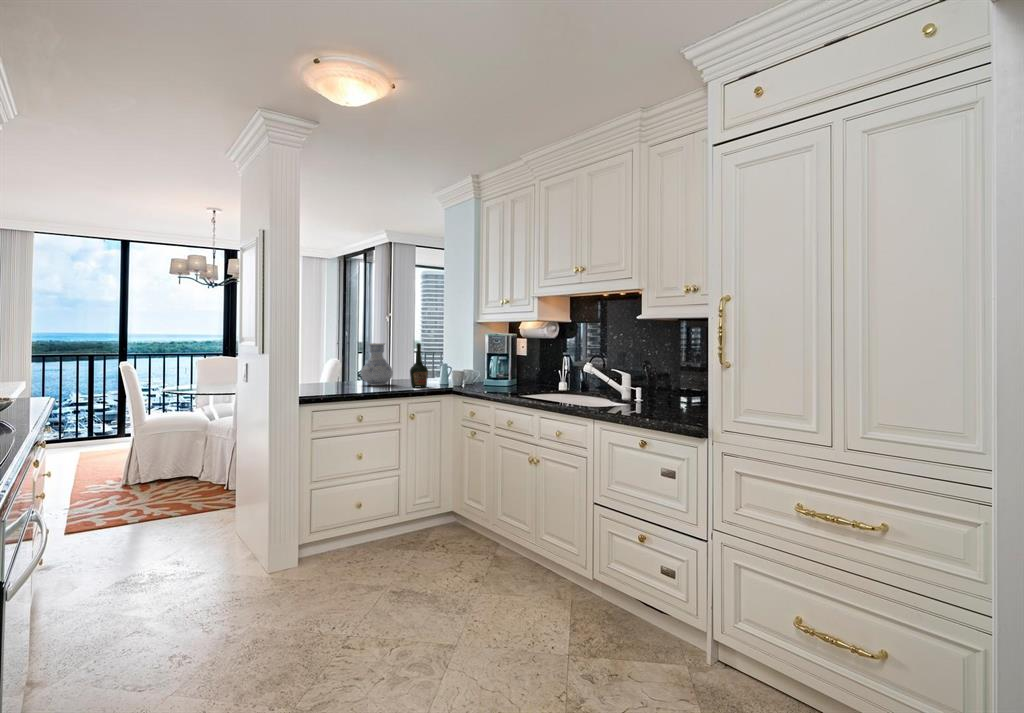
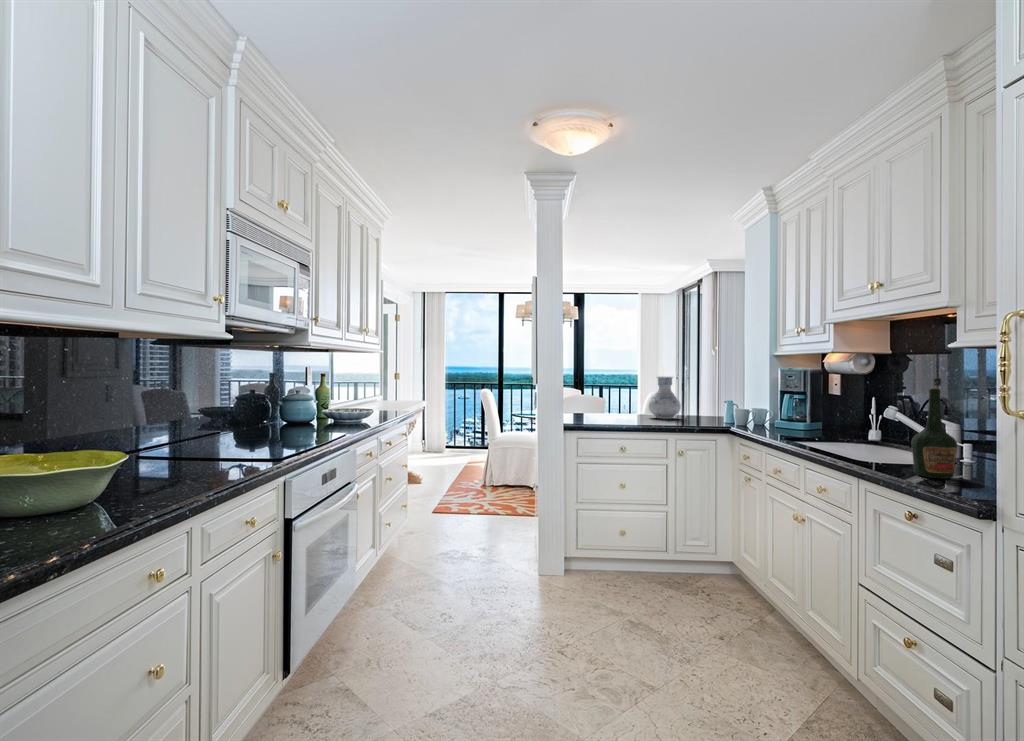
bottle: present [410,343,428,387] -> present [911,388,957,479]

